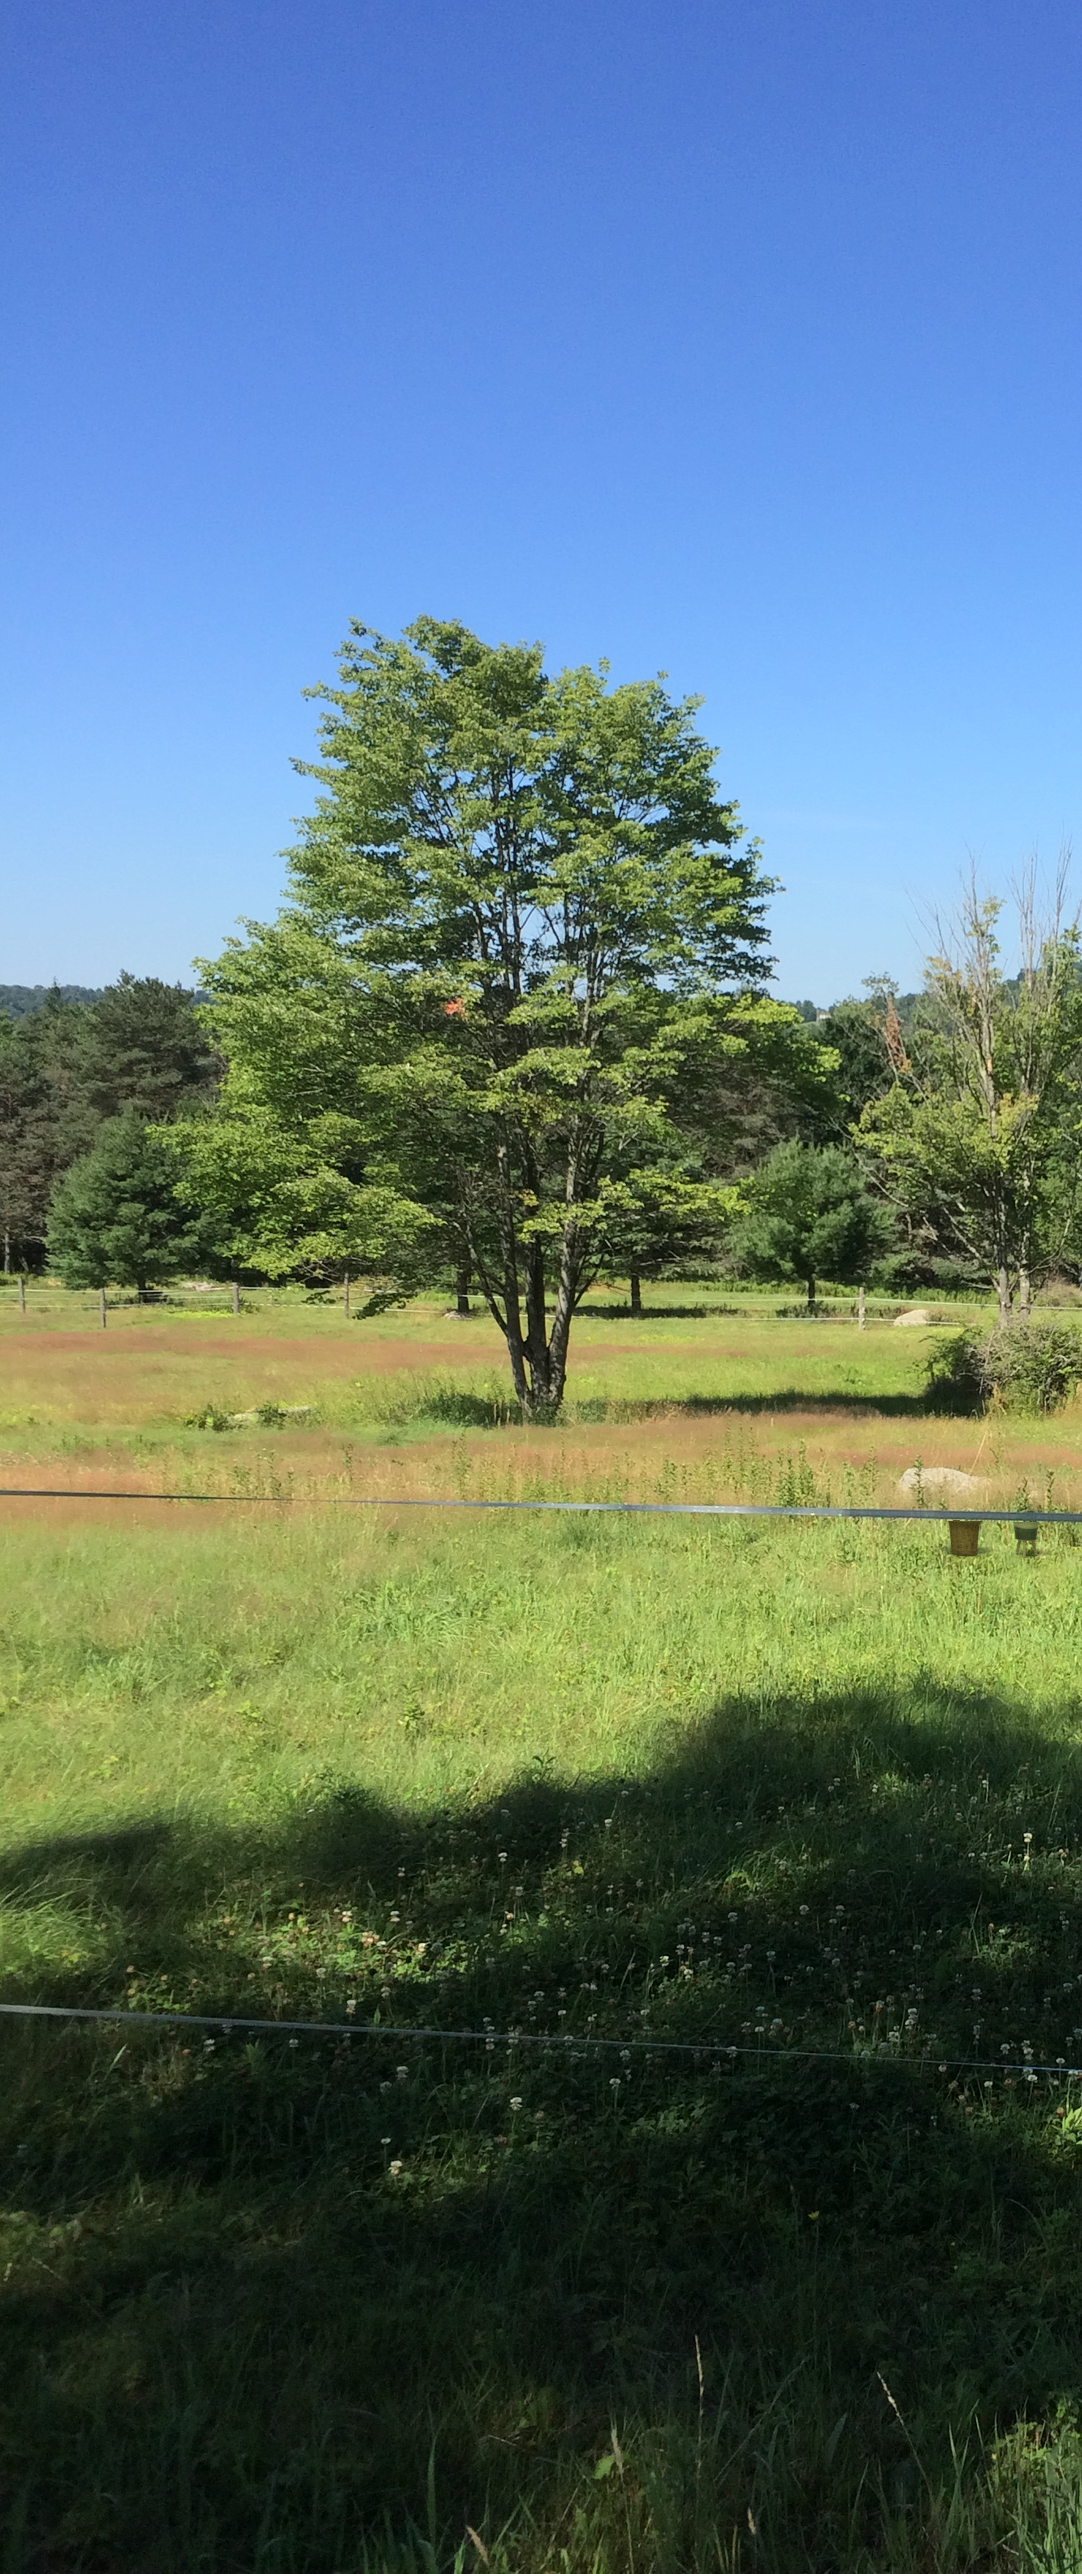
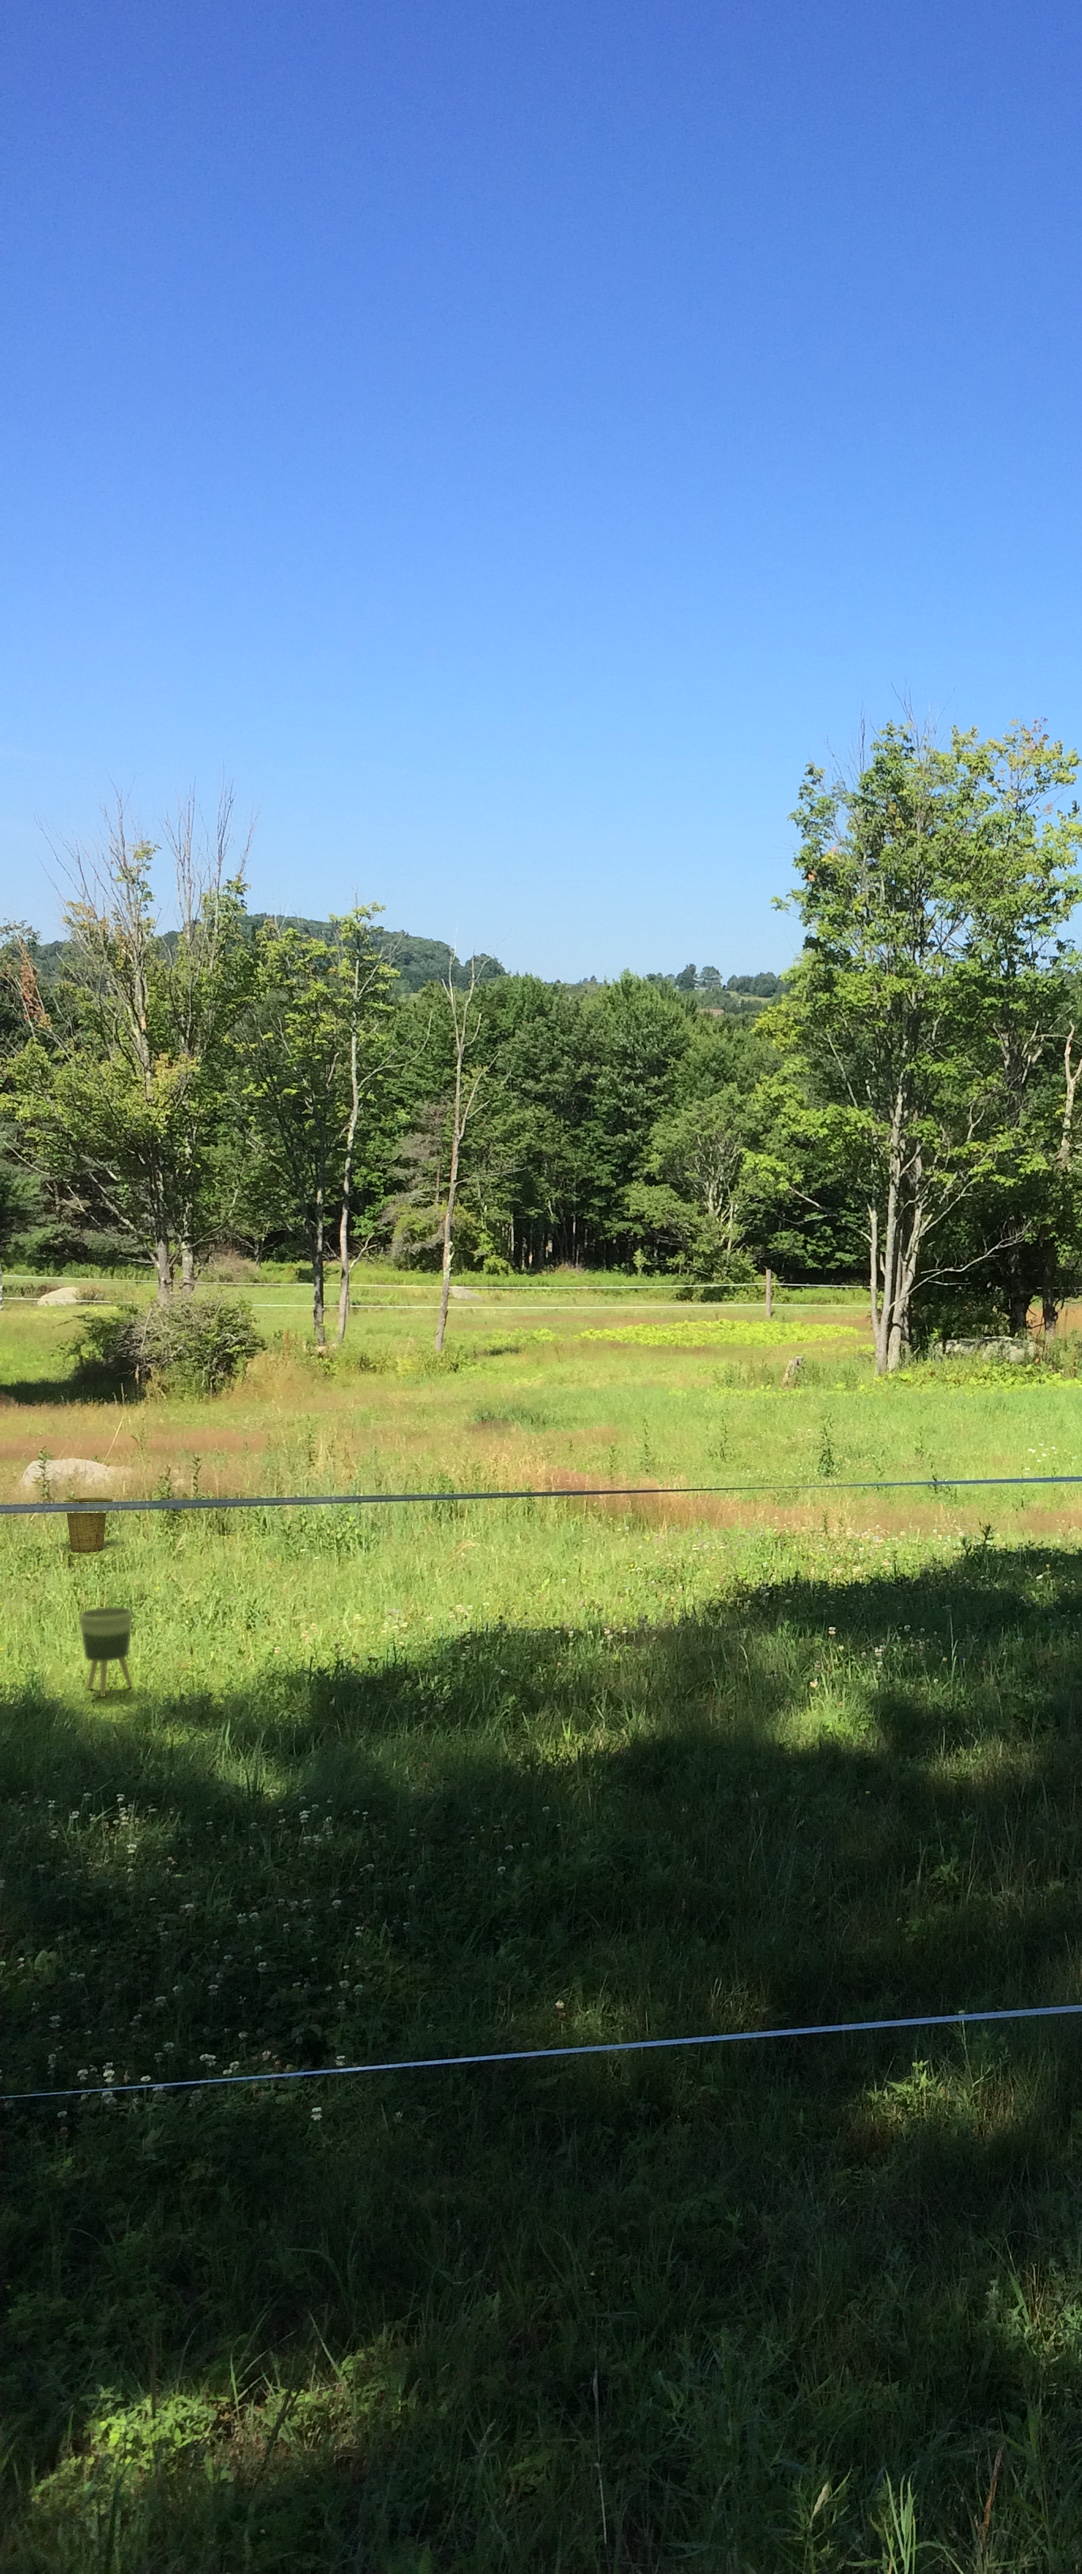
planter: present [1013,1522,1039,1558] -> present [80,1607,133,1697]

